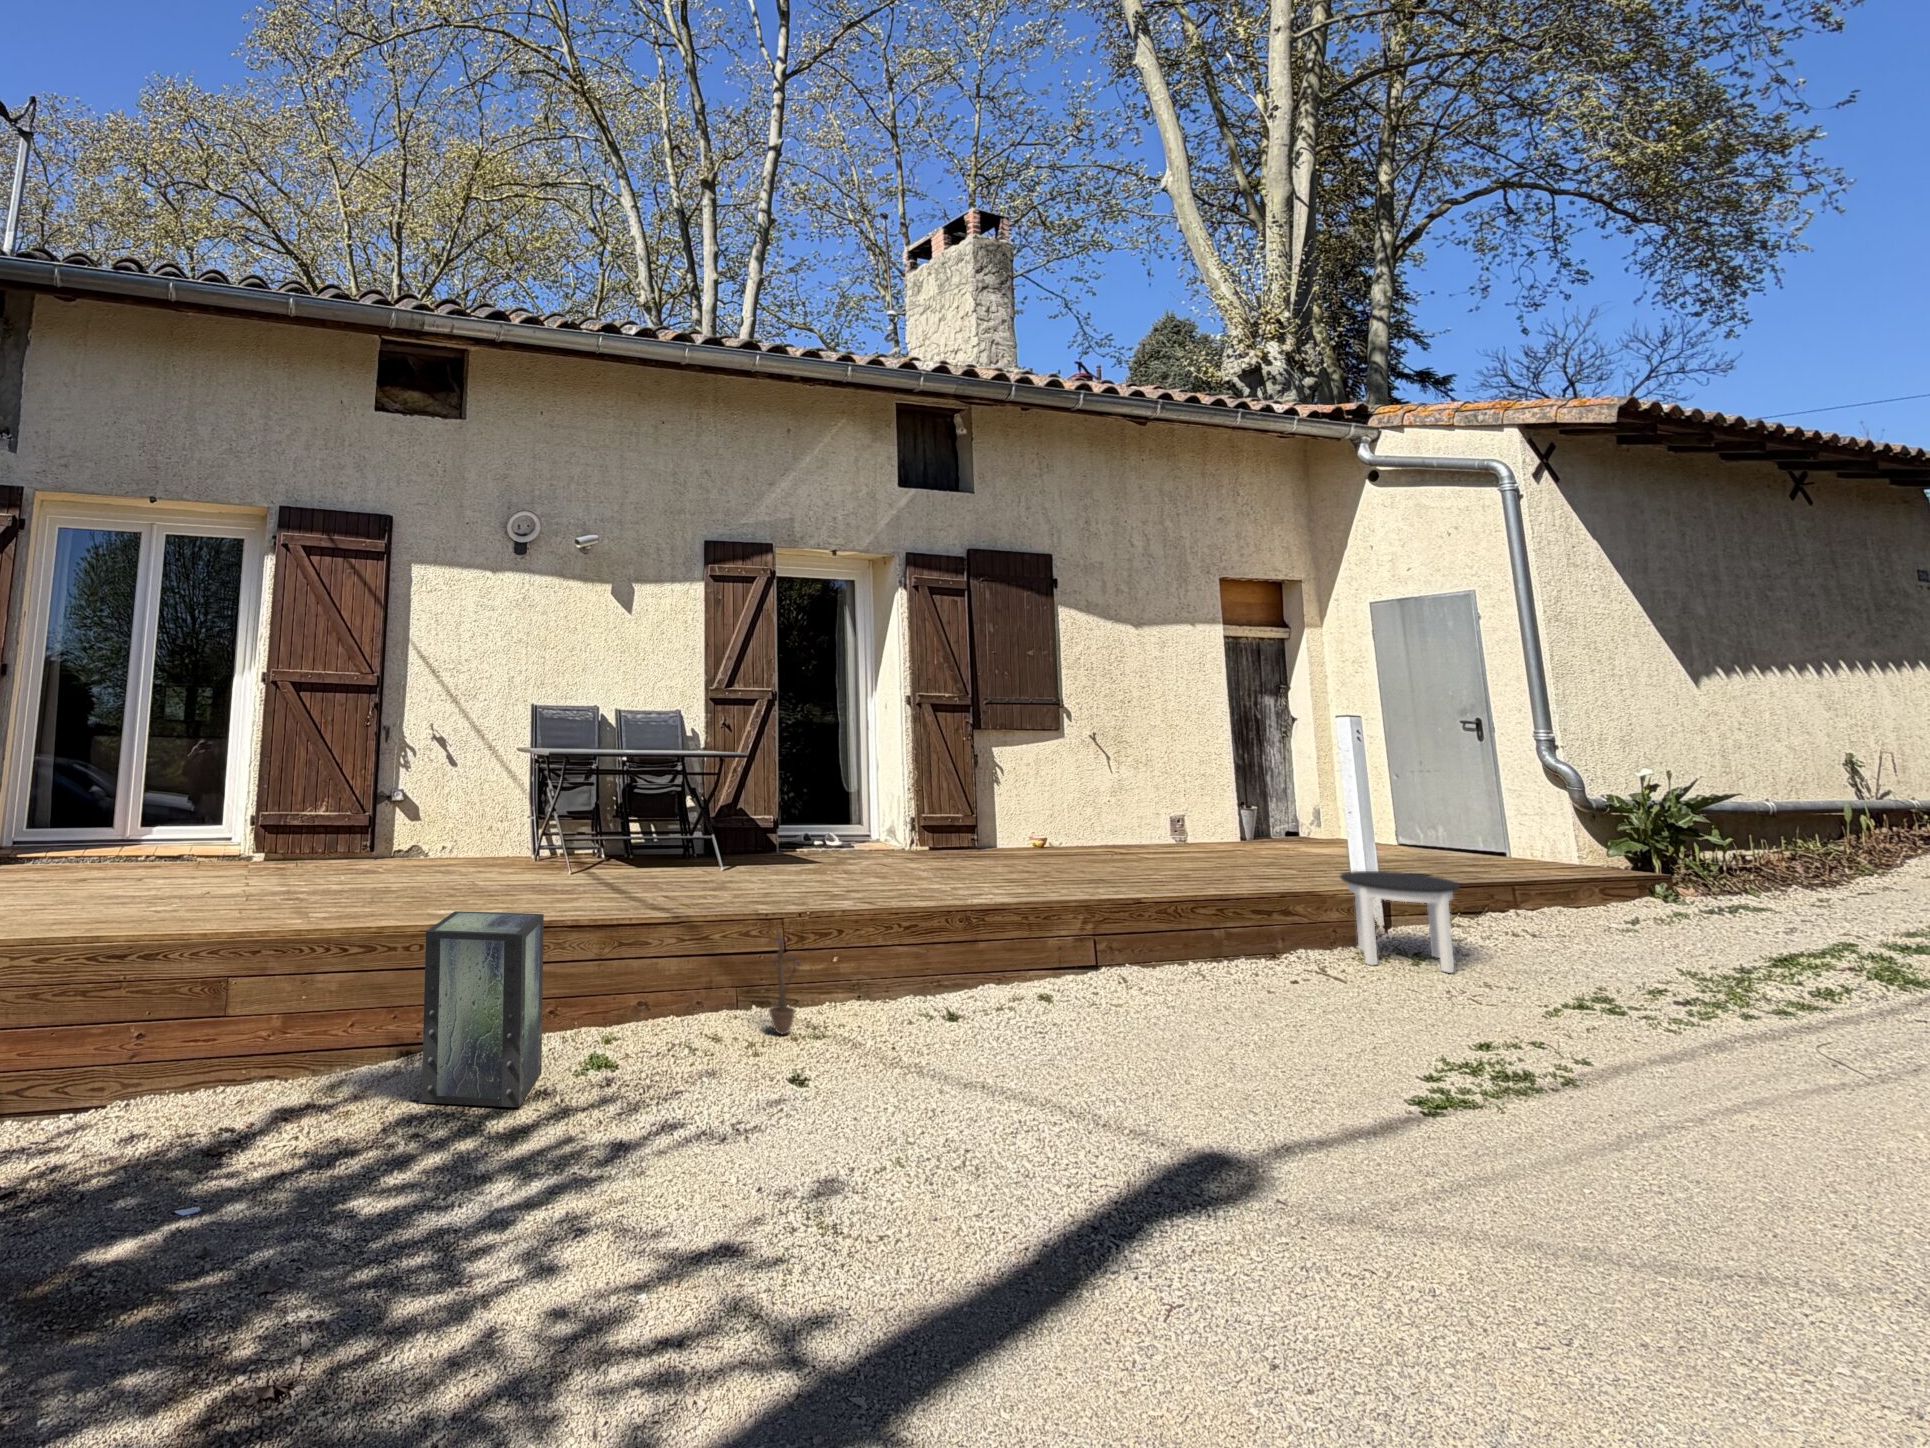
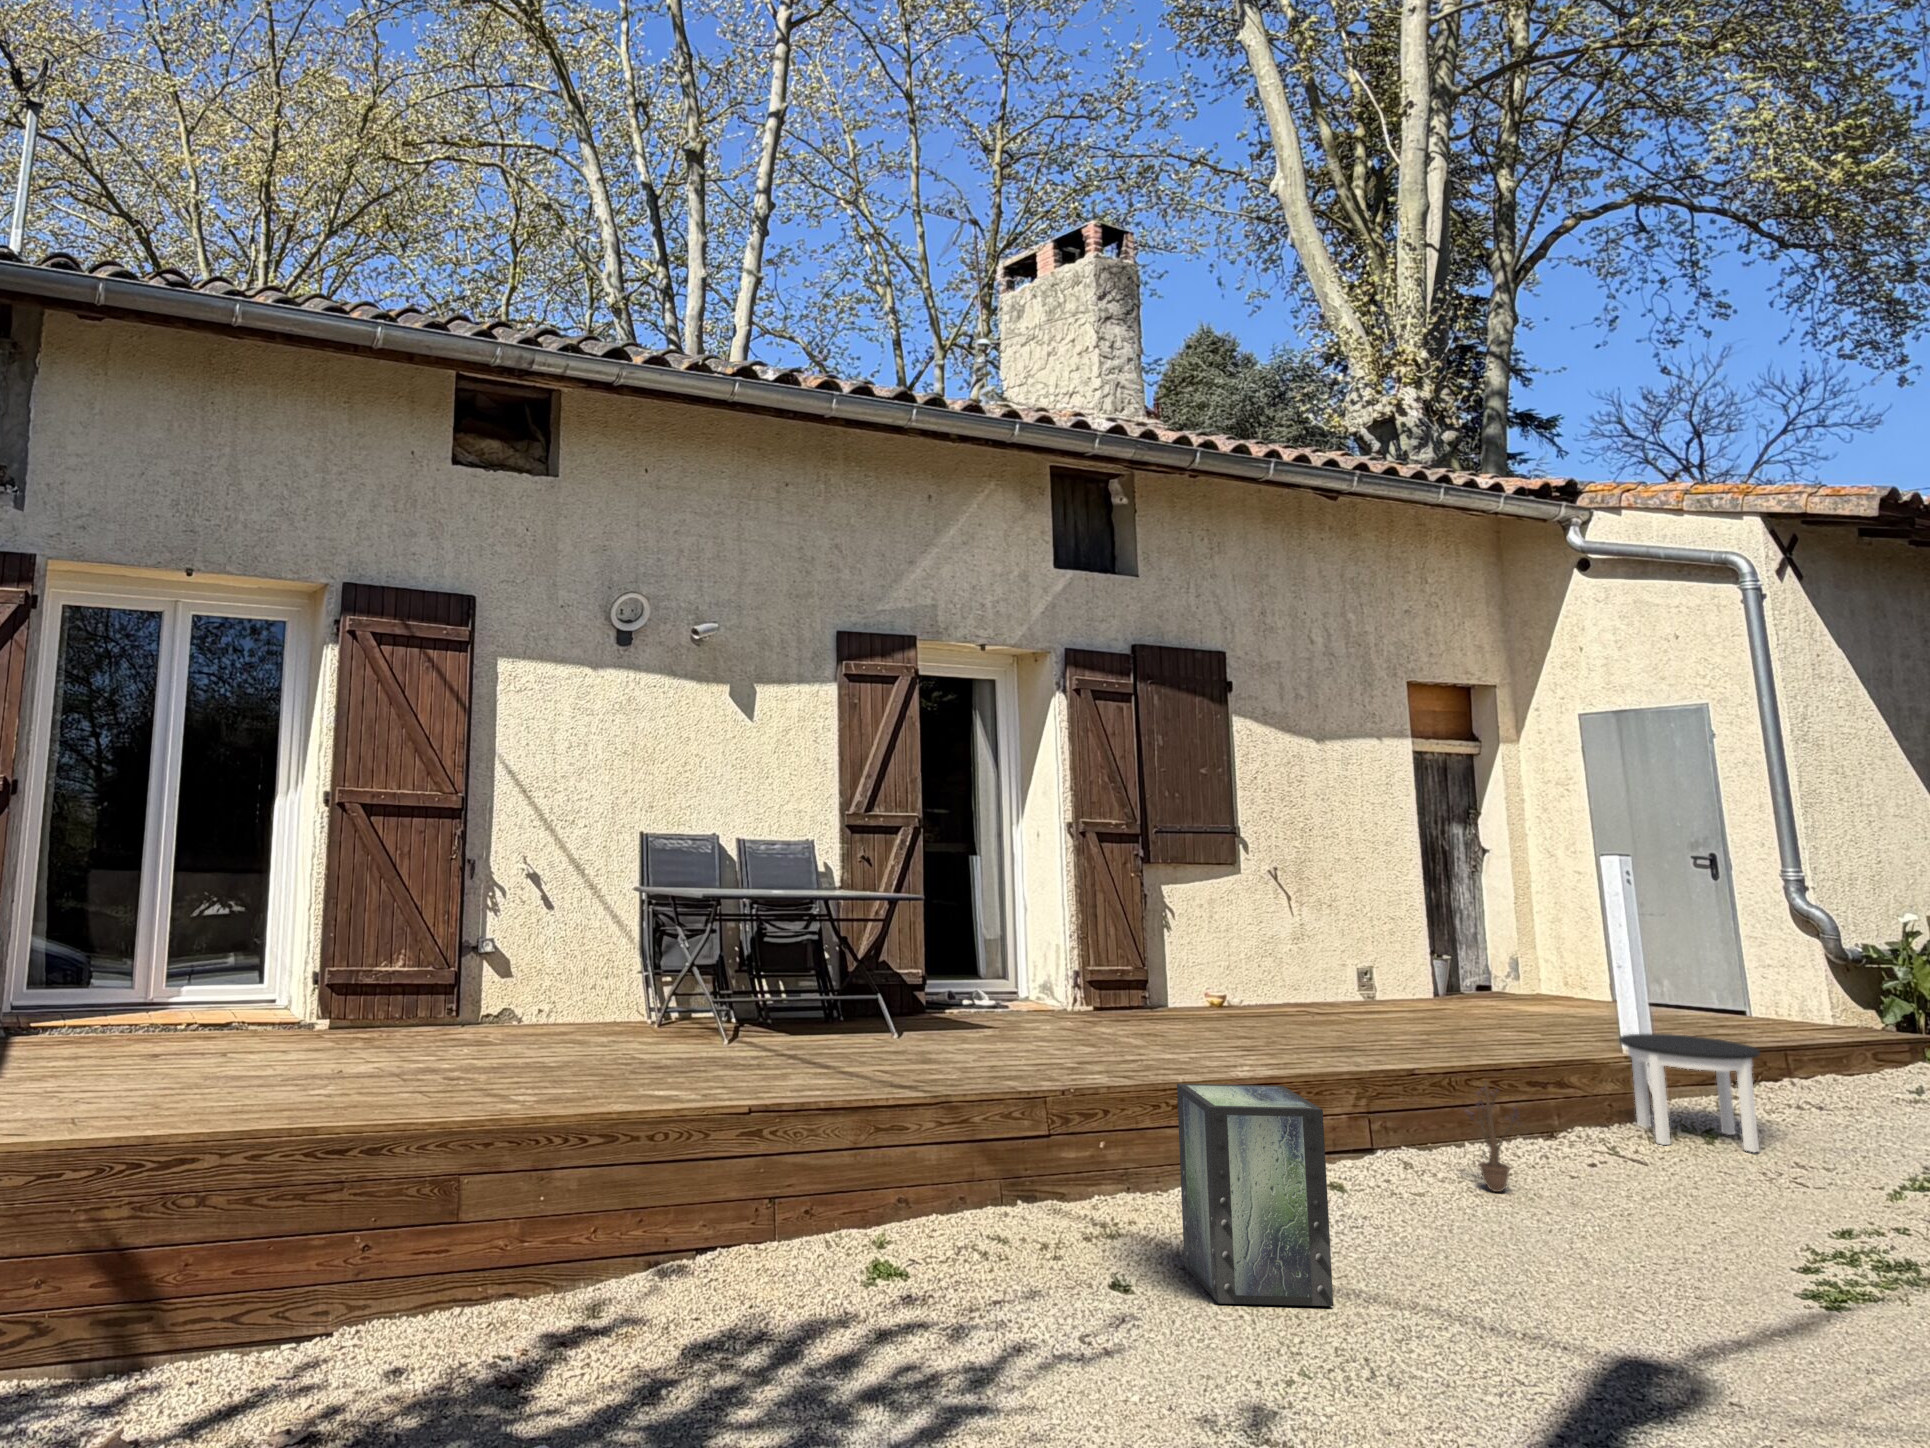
storage box: present [422,911,544,1107] -> present [1177,1084,1333,1306]
decorative plant: present [769,932,801,1035] -> present [1461,1082,1521,1192]

